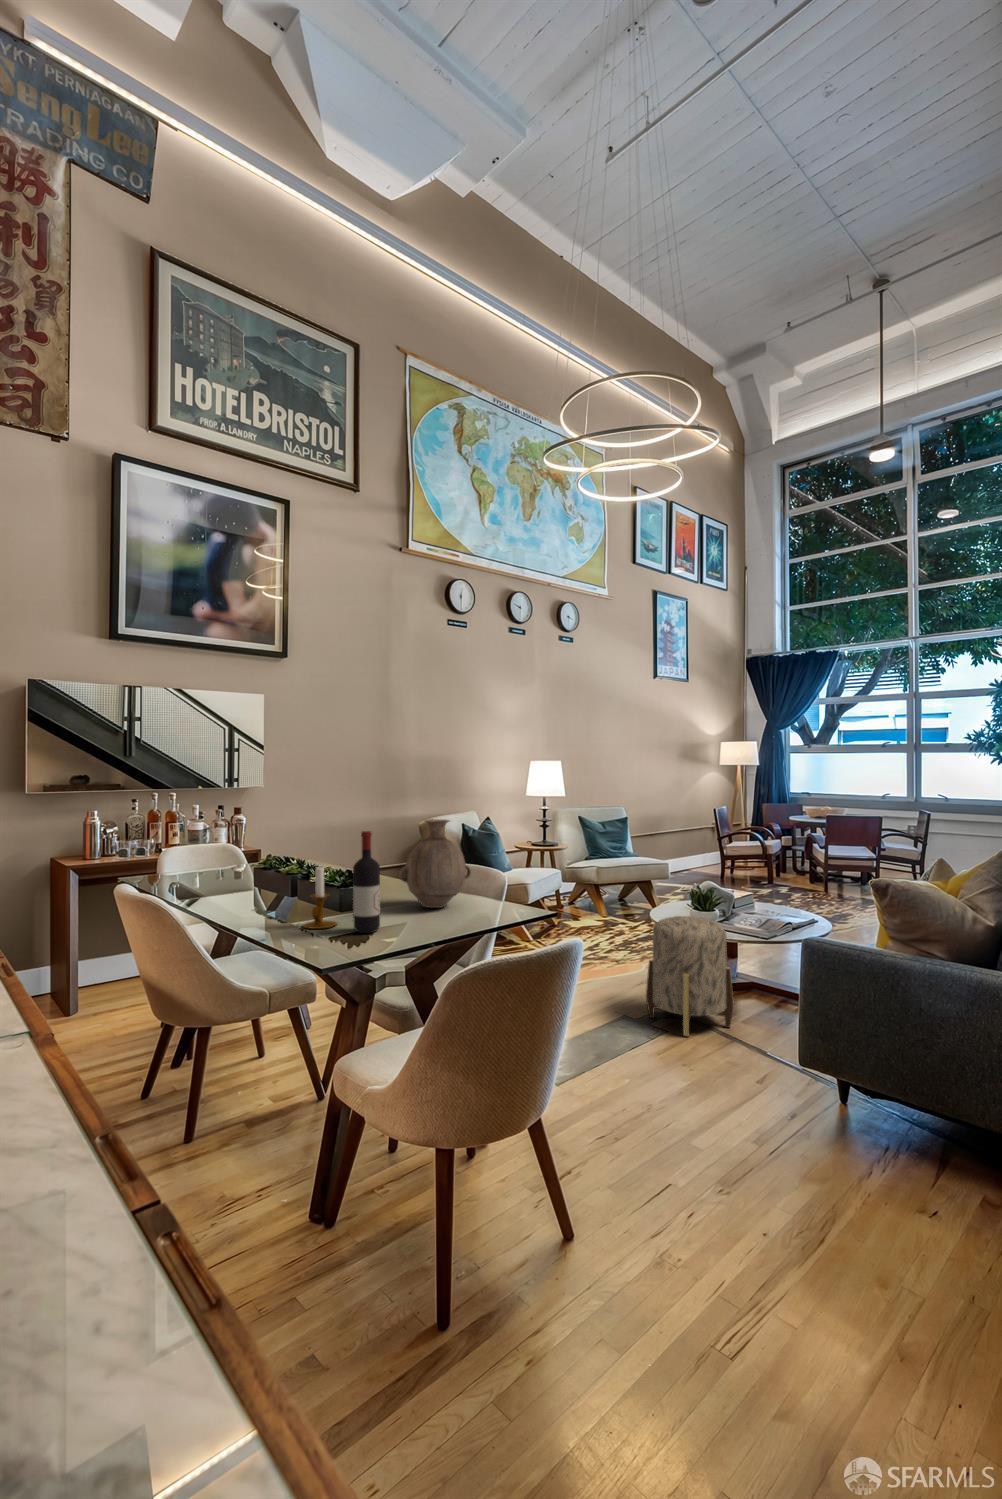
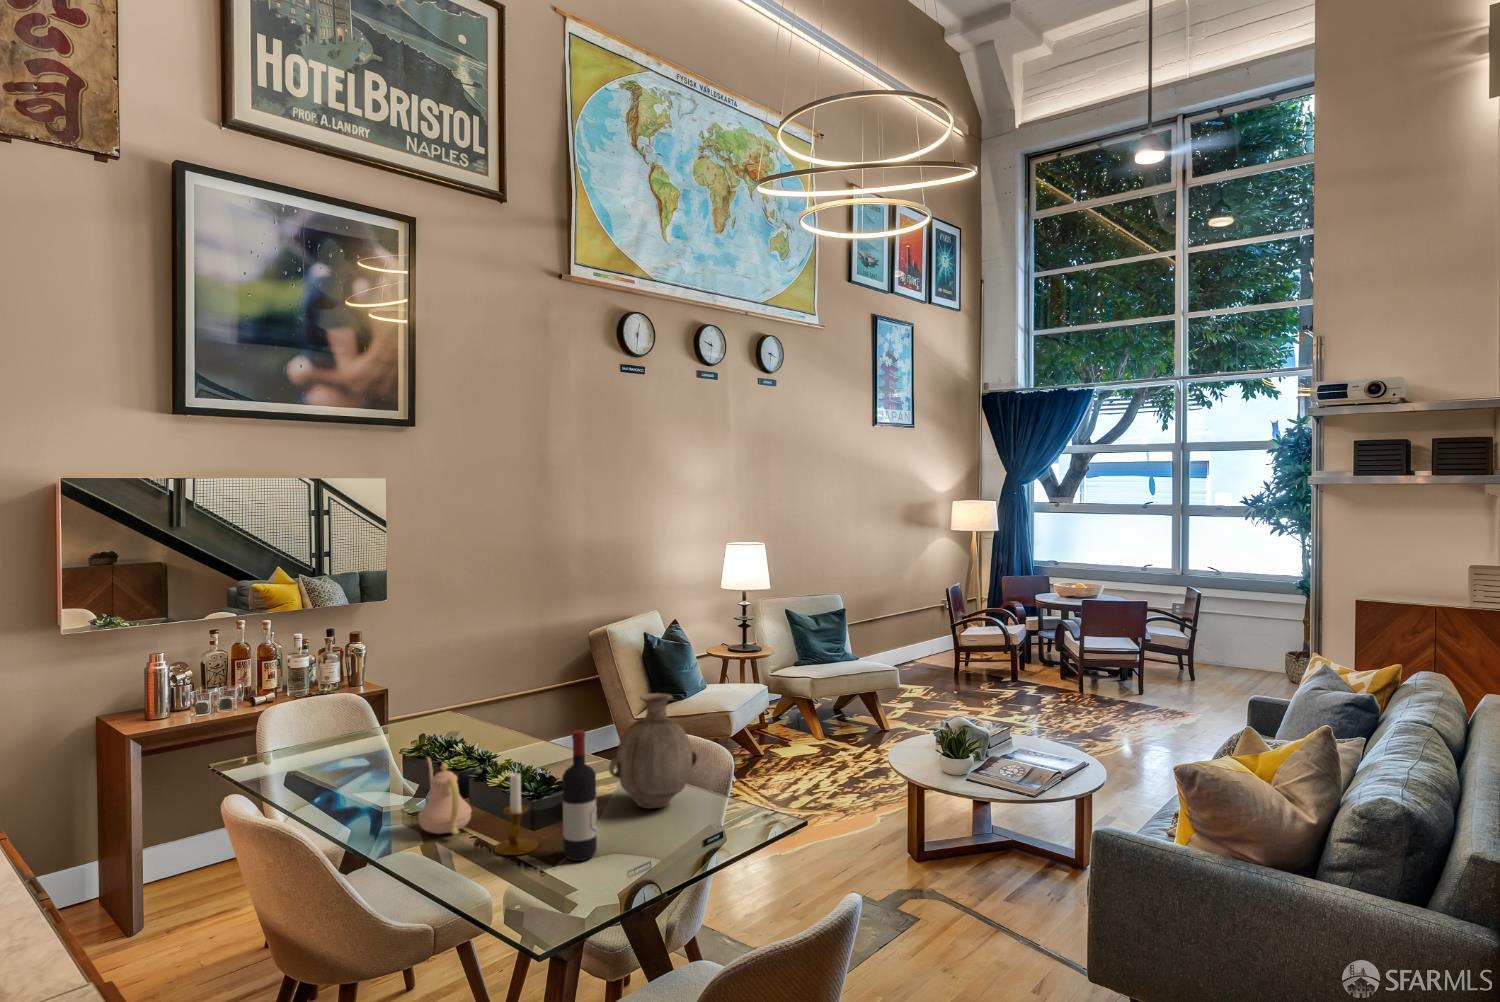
teapot: none [249,863,291,916] -> present [418,757,472,834]
ottoman: present [646,916,734,1036] -> none [891,769,997,922]

